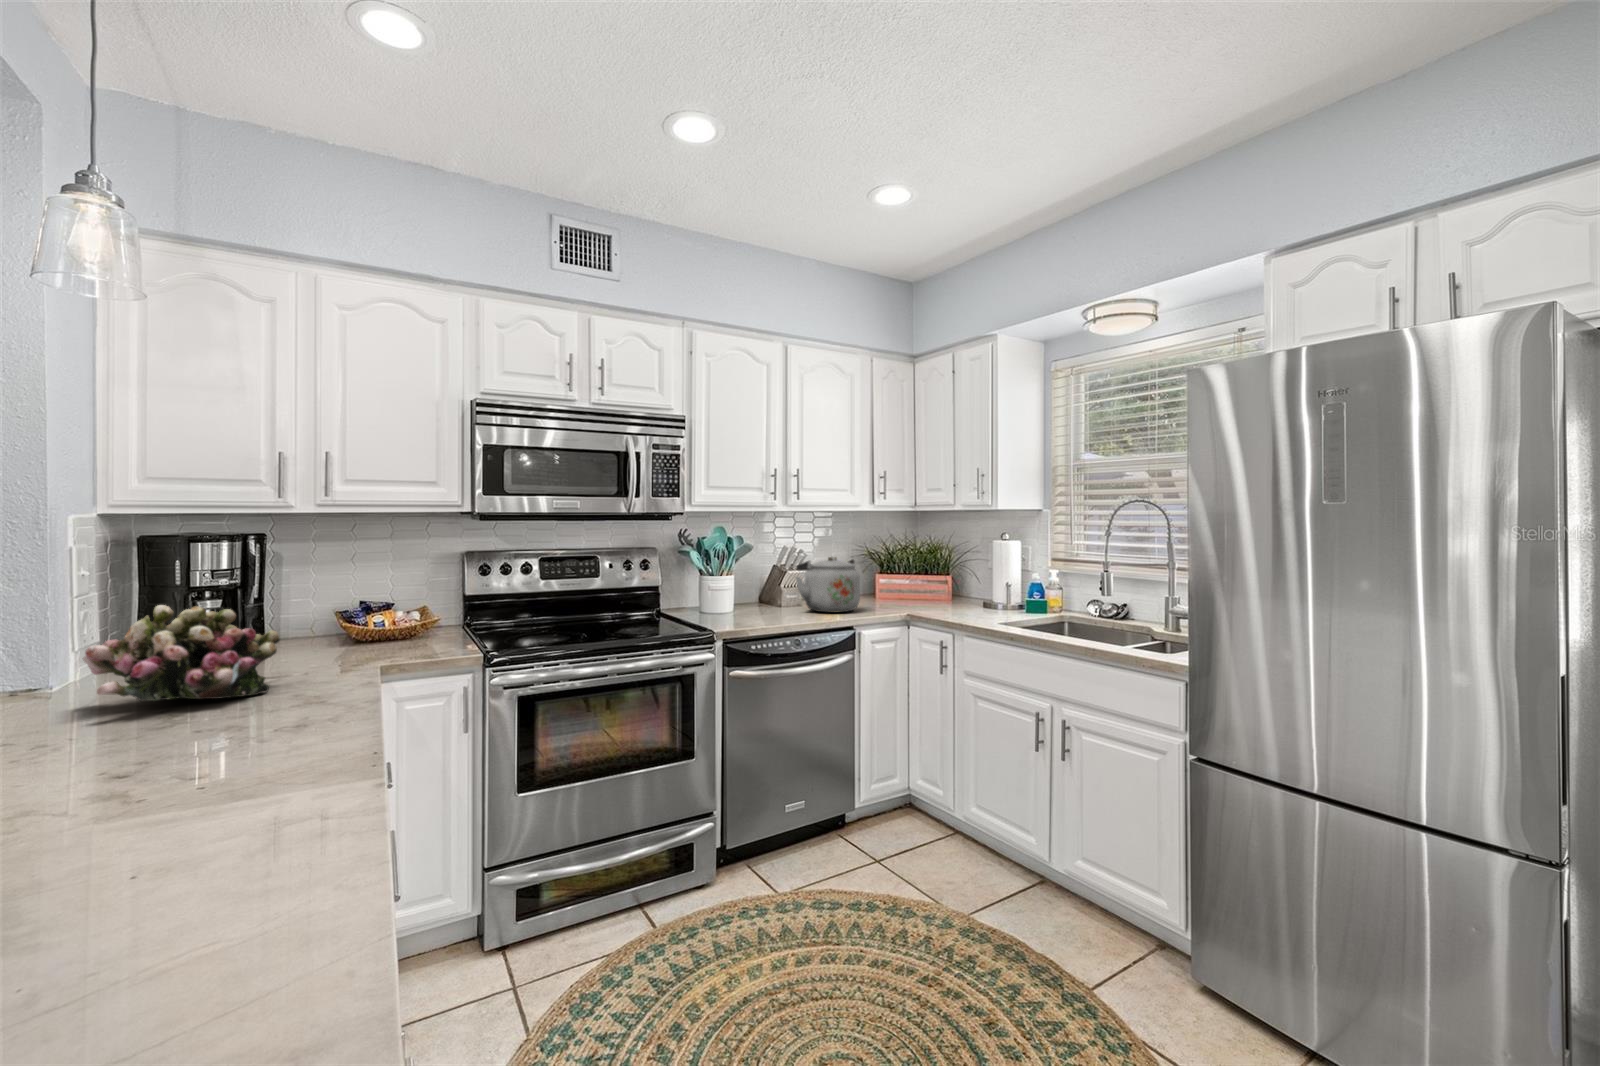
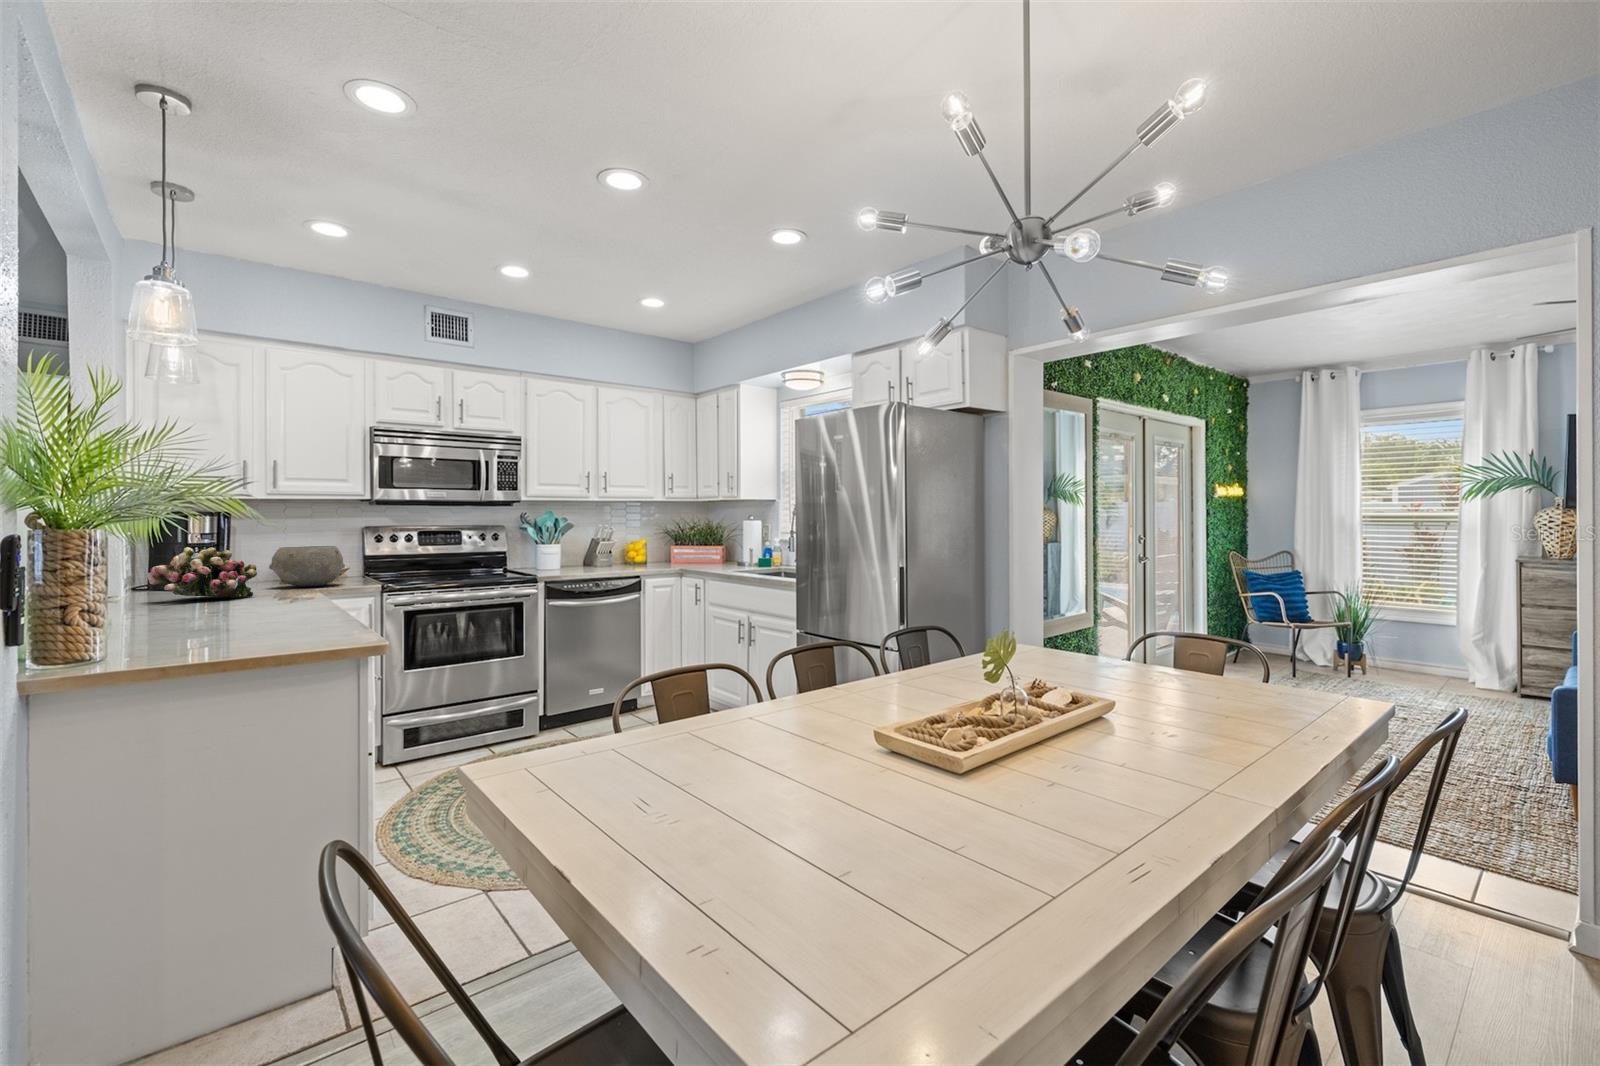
kettle: present [796,557,860,612] -> none [603,531,649,568]
ceramic bowl: none [316,587,431,655] -> present [269,546,345,587]

